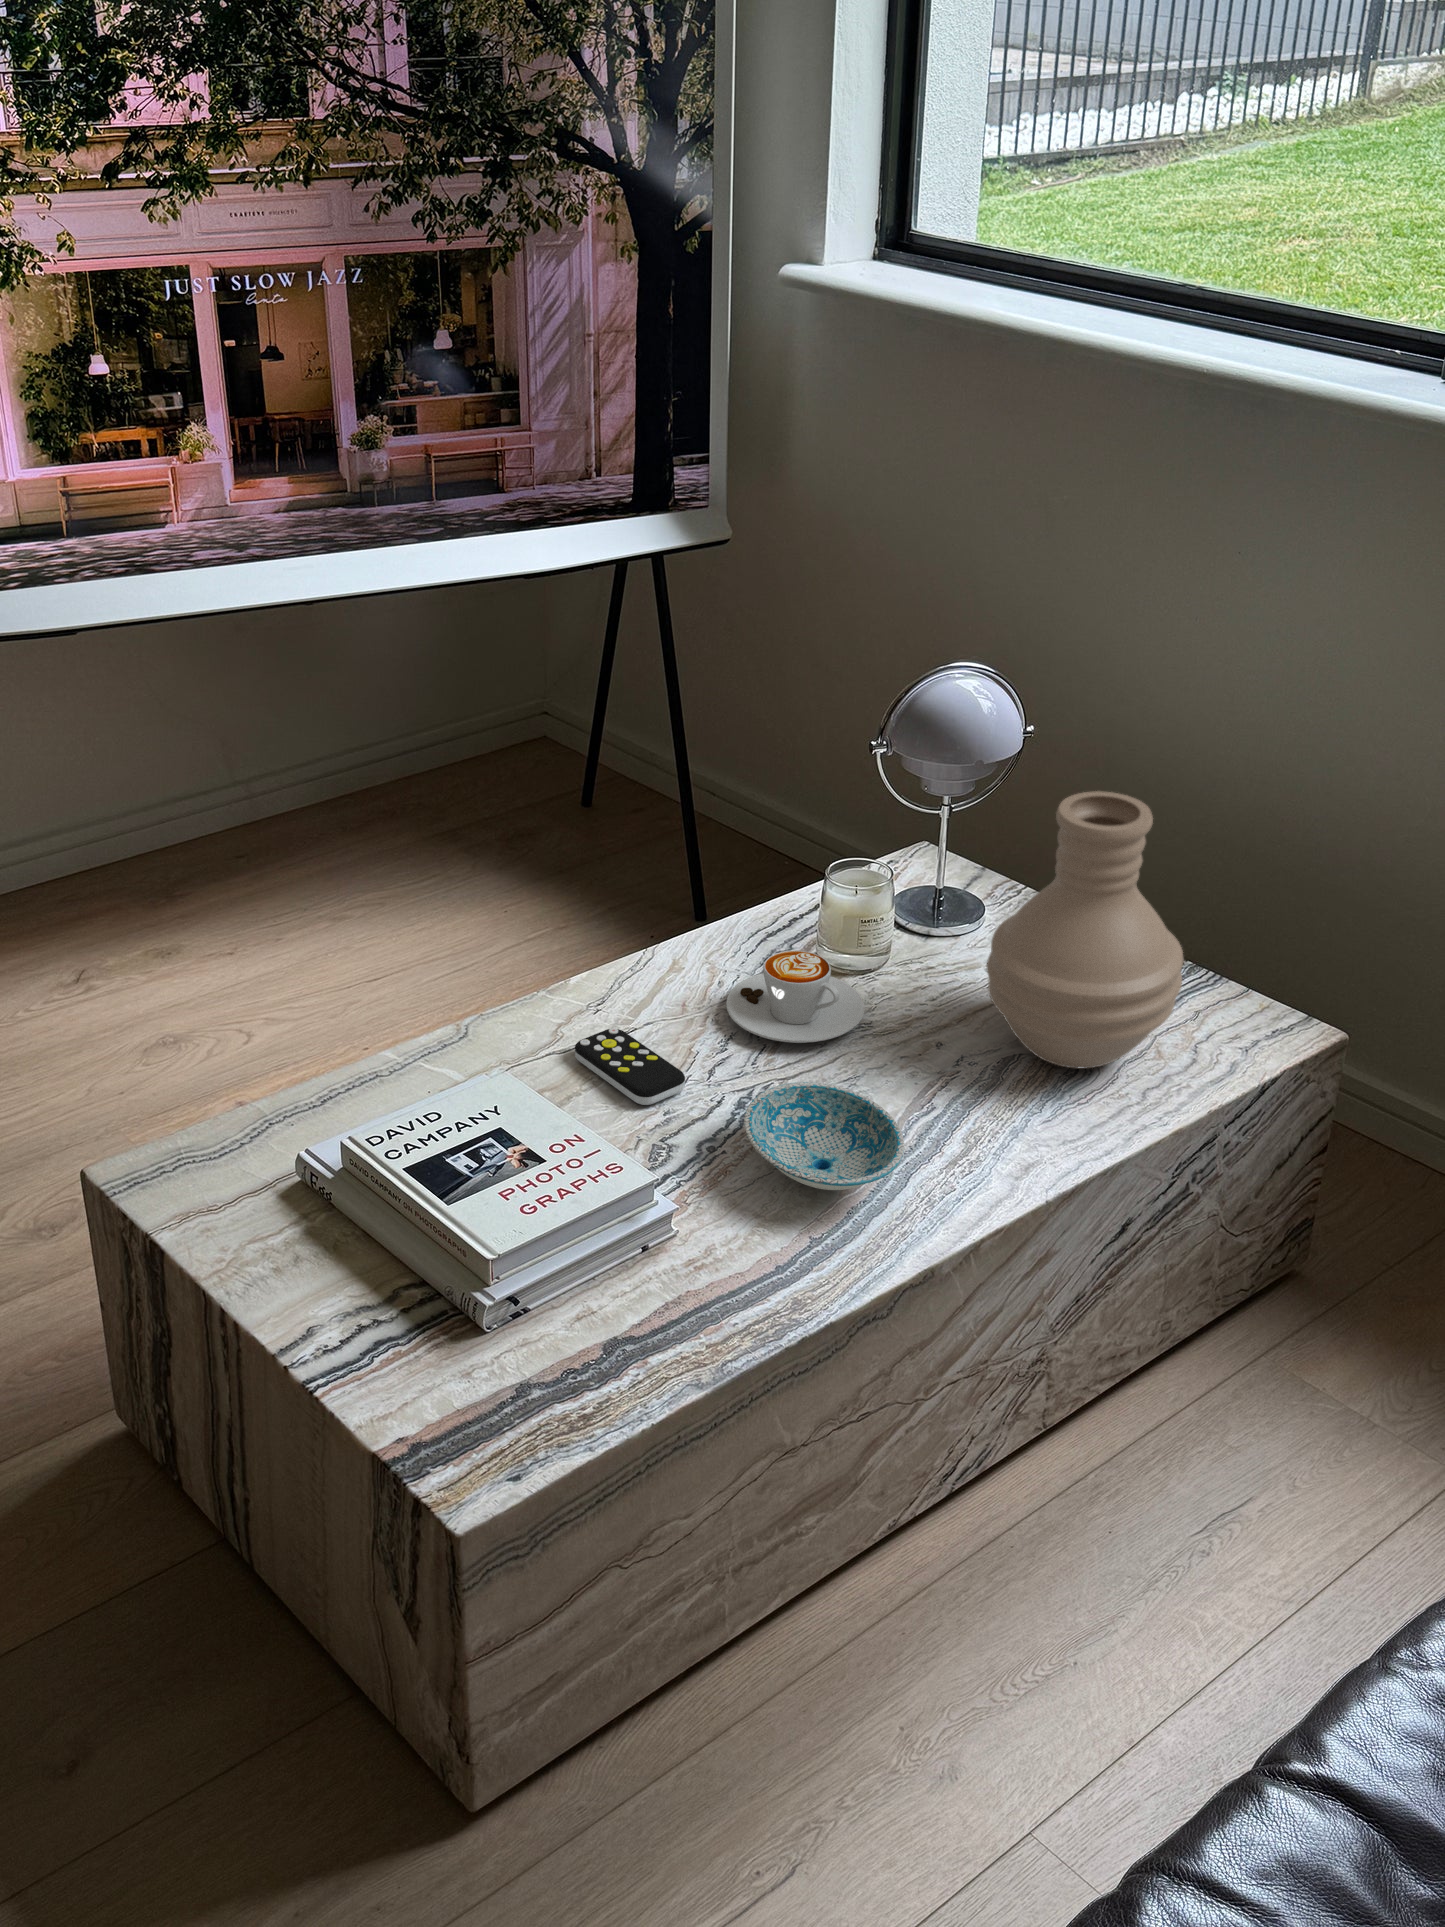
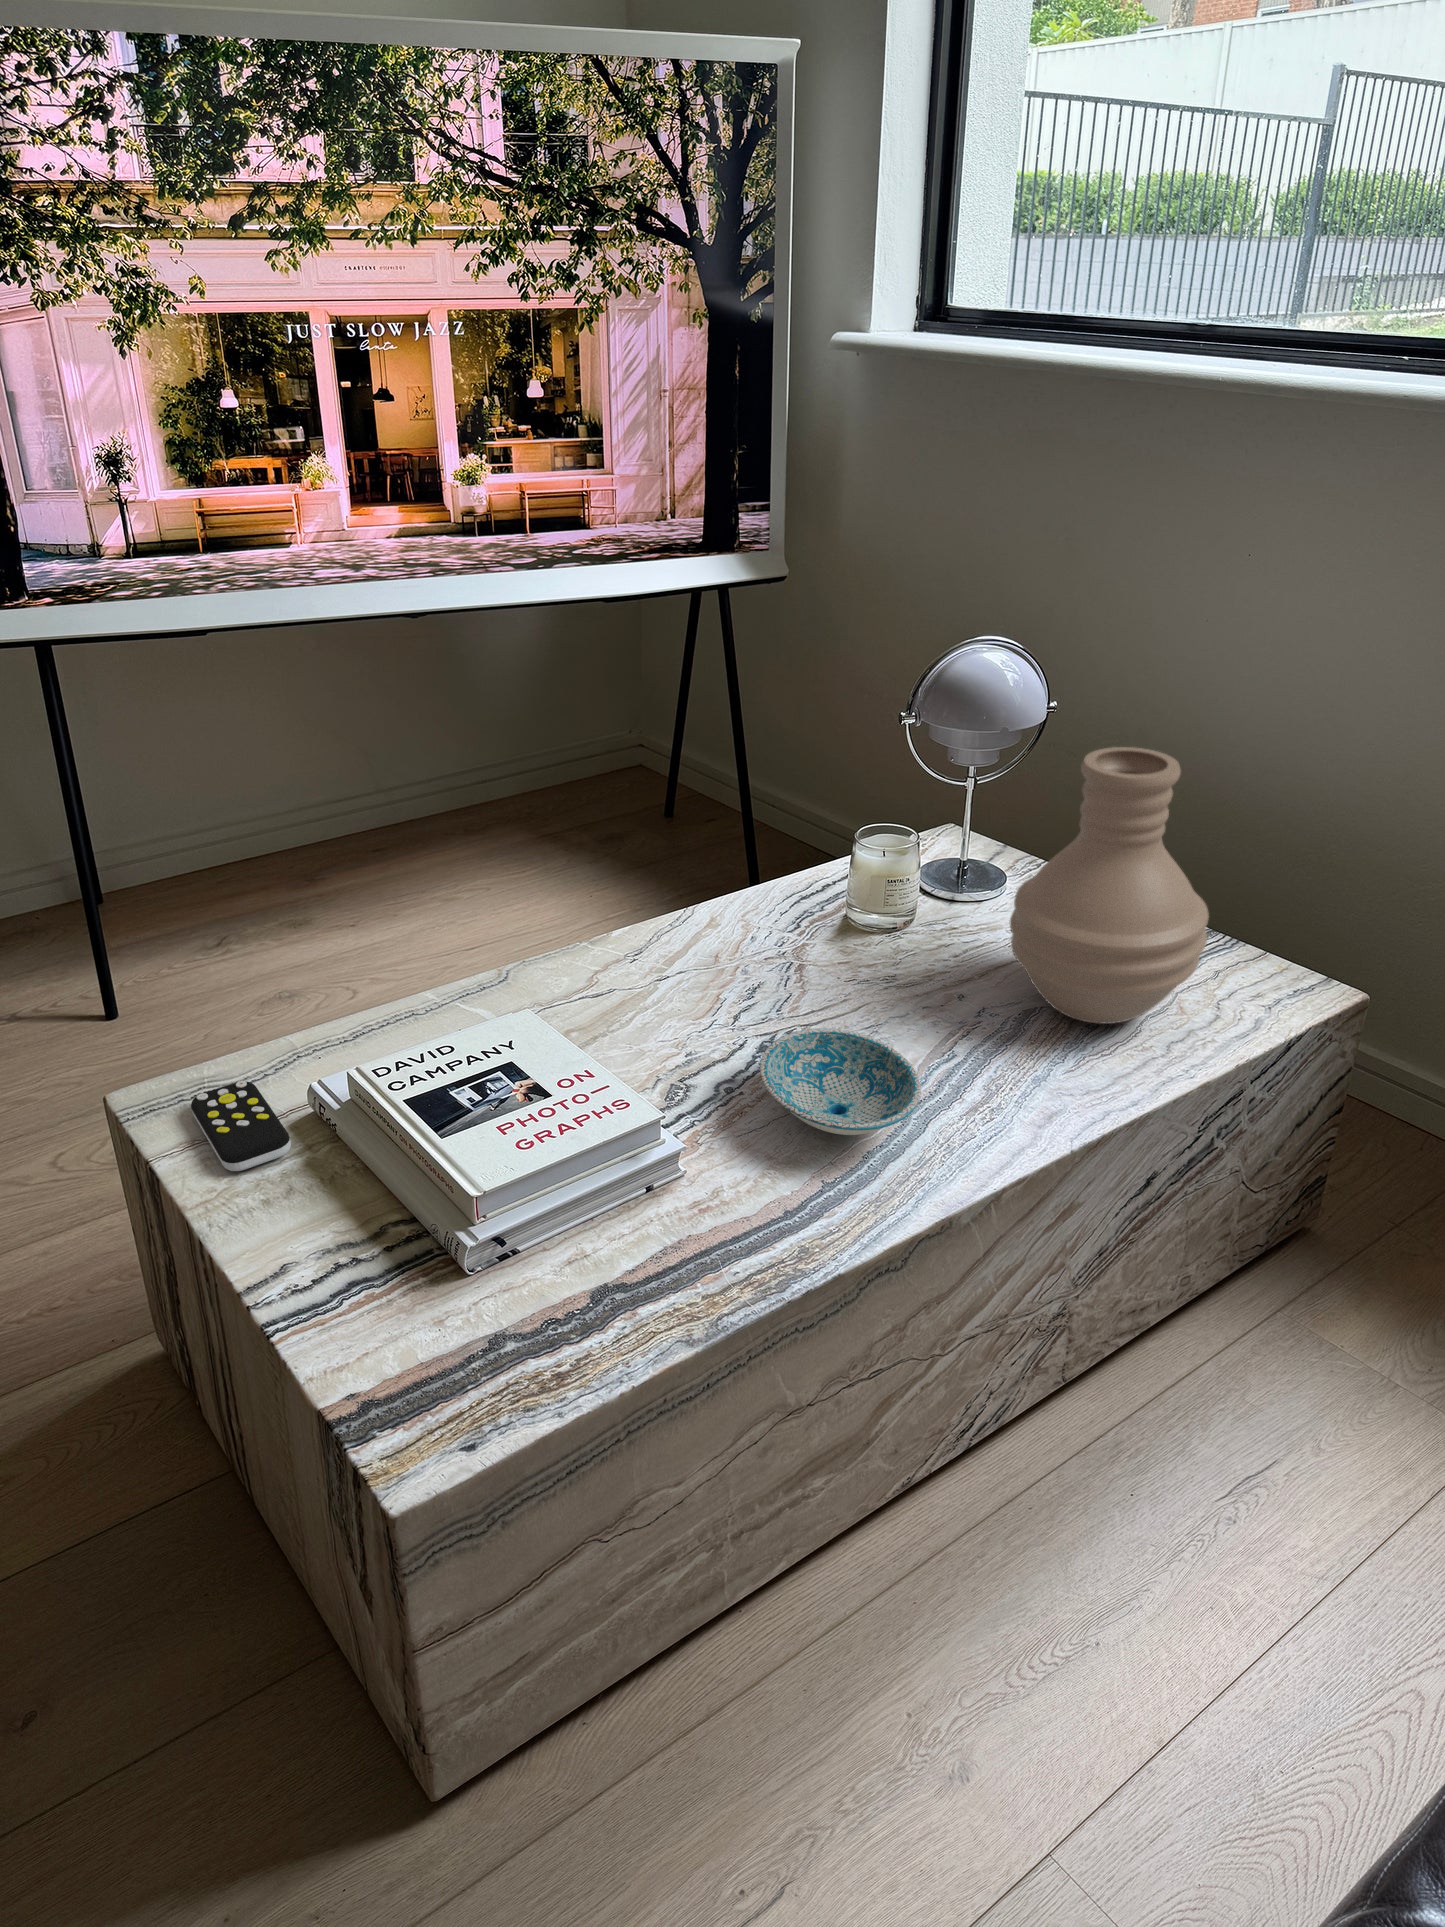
coffee cup: present [726,950,864,1043] -> none [759,909,891,994]
remote control: present [575,1028,685,1105] -> present [191,1081,291,1171]

